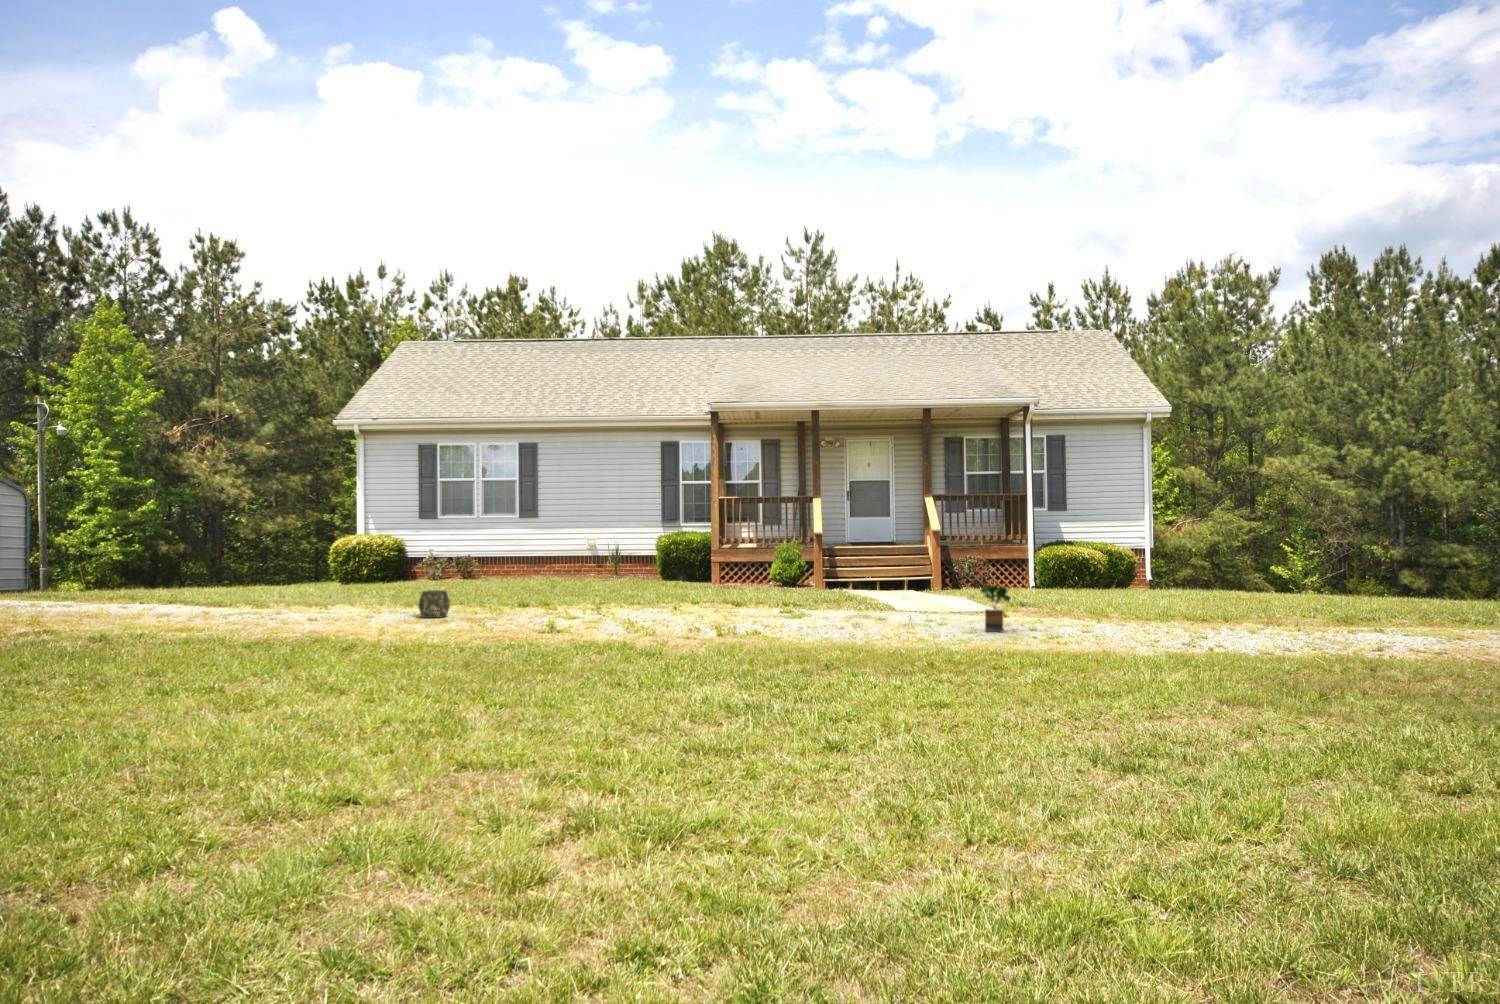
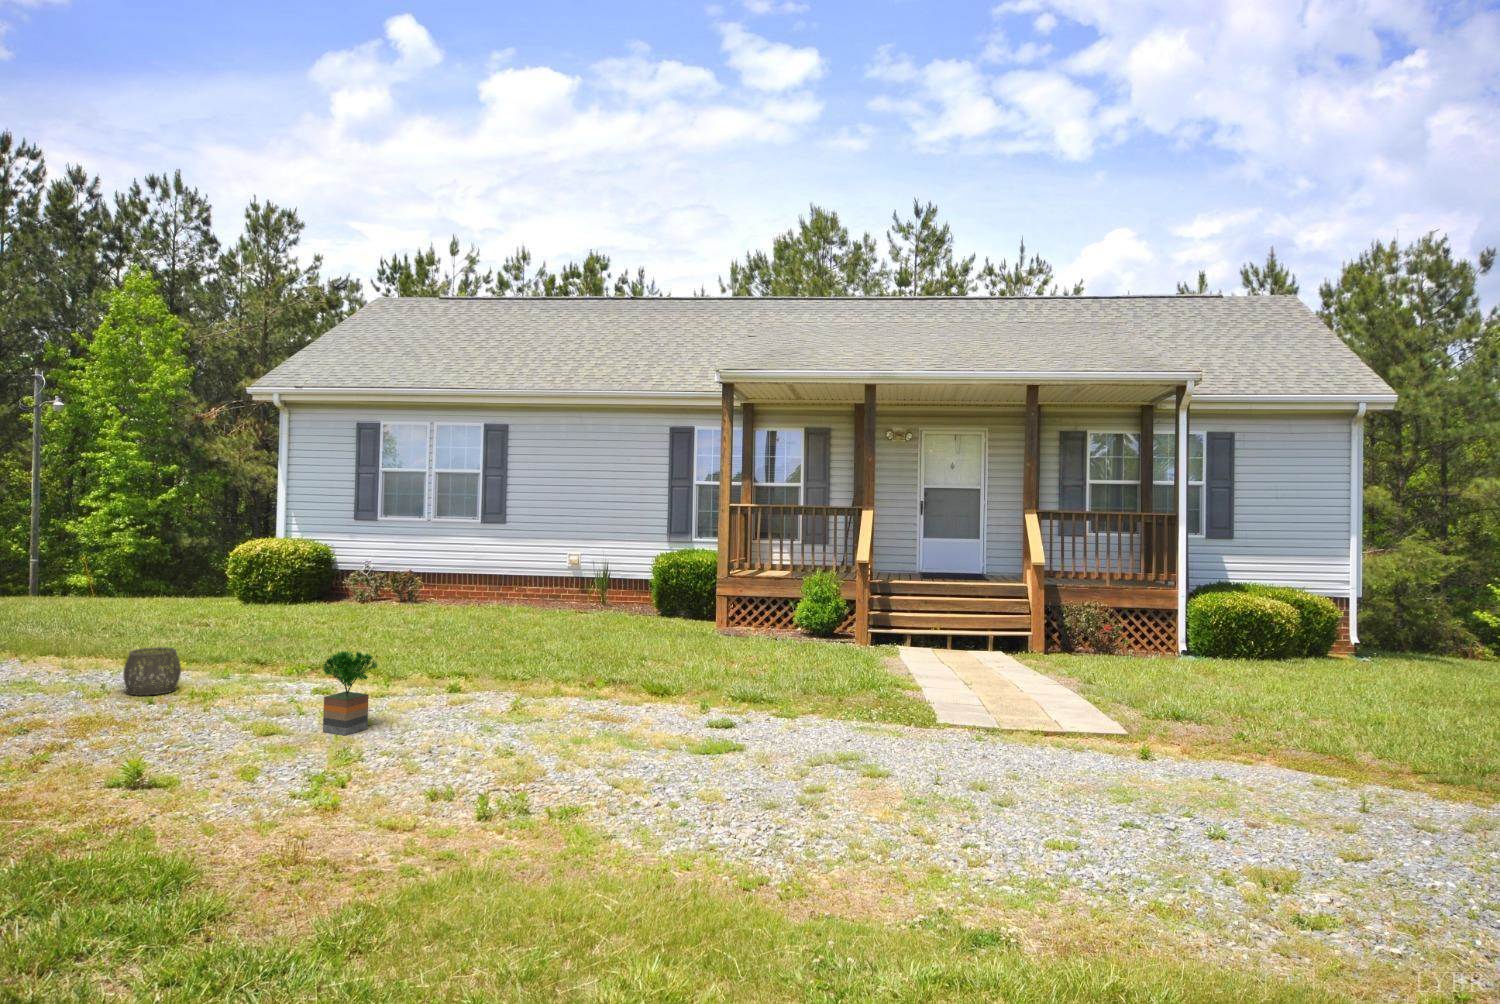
potted tree: present [980,586,1011,632] -> present [323,651,378,736]

